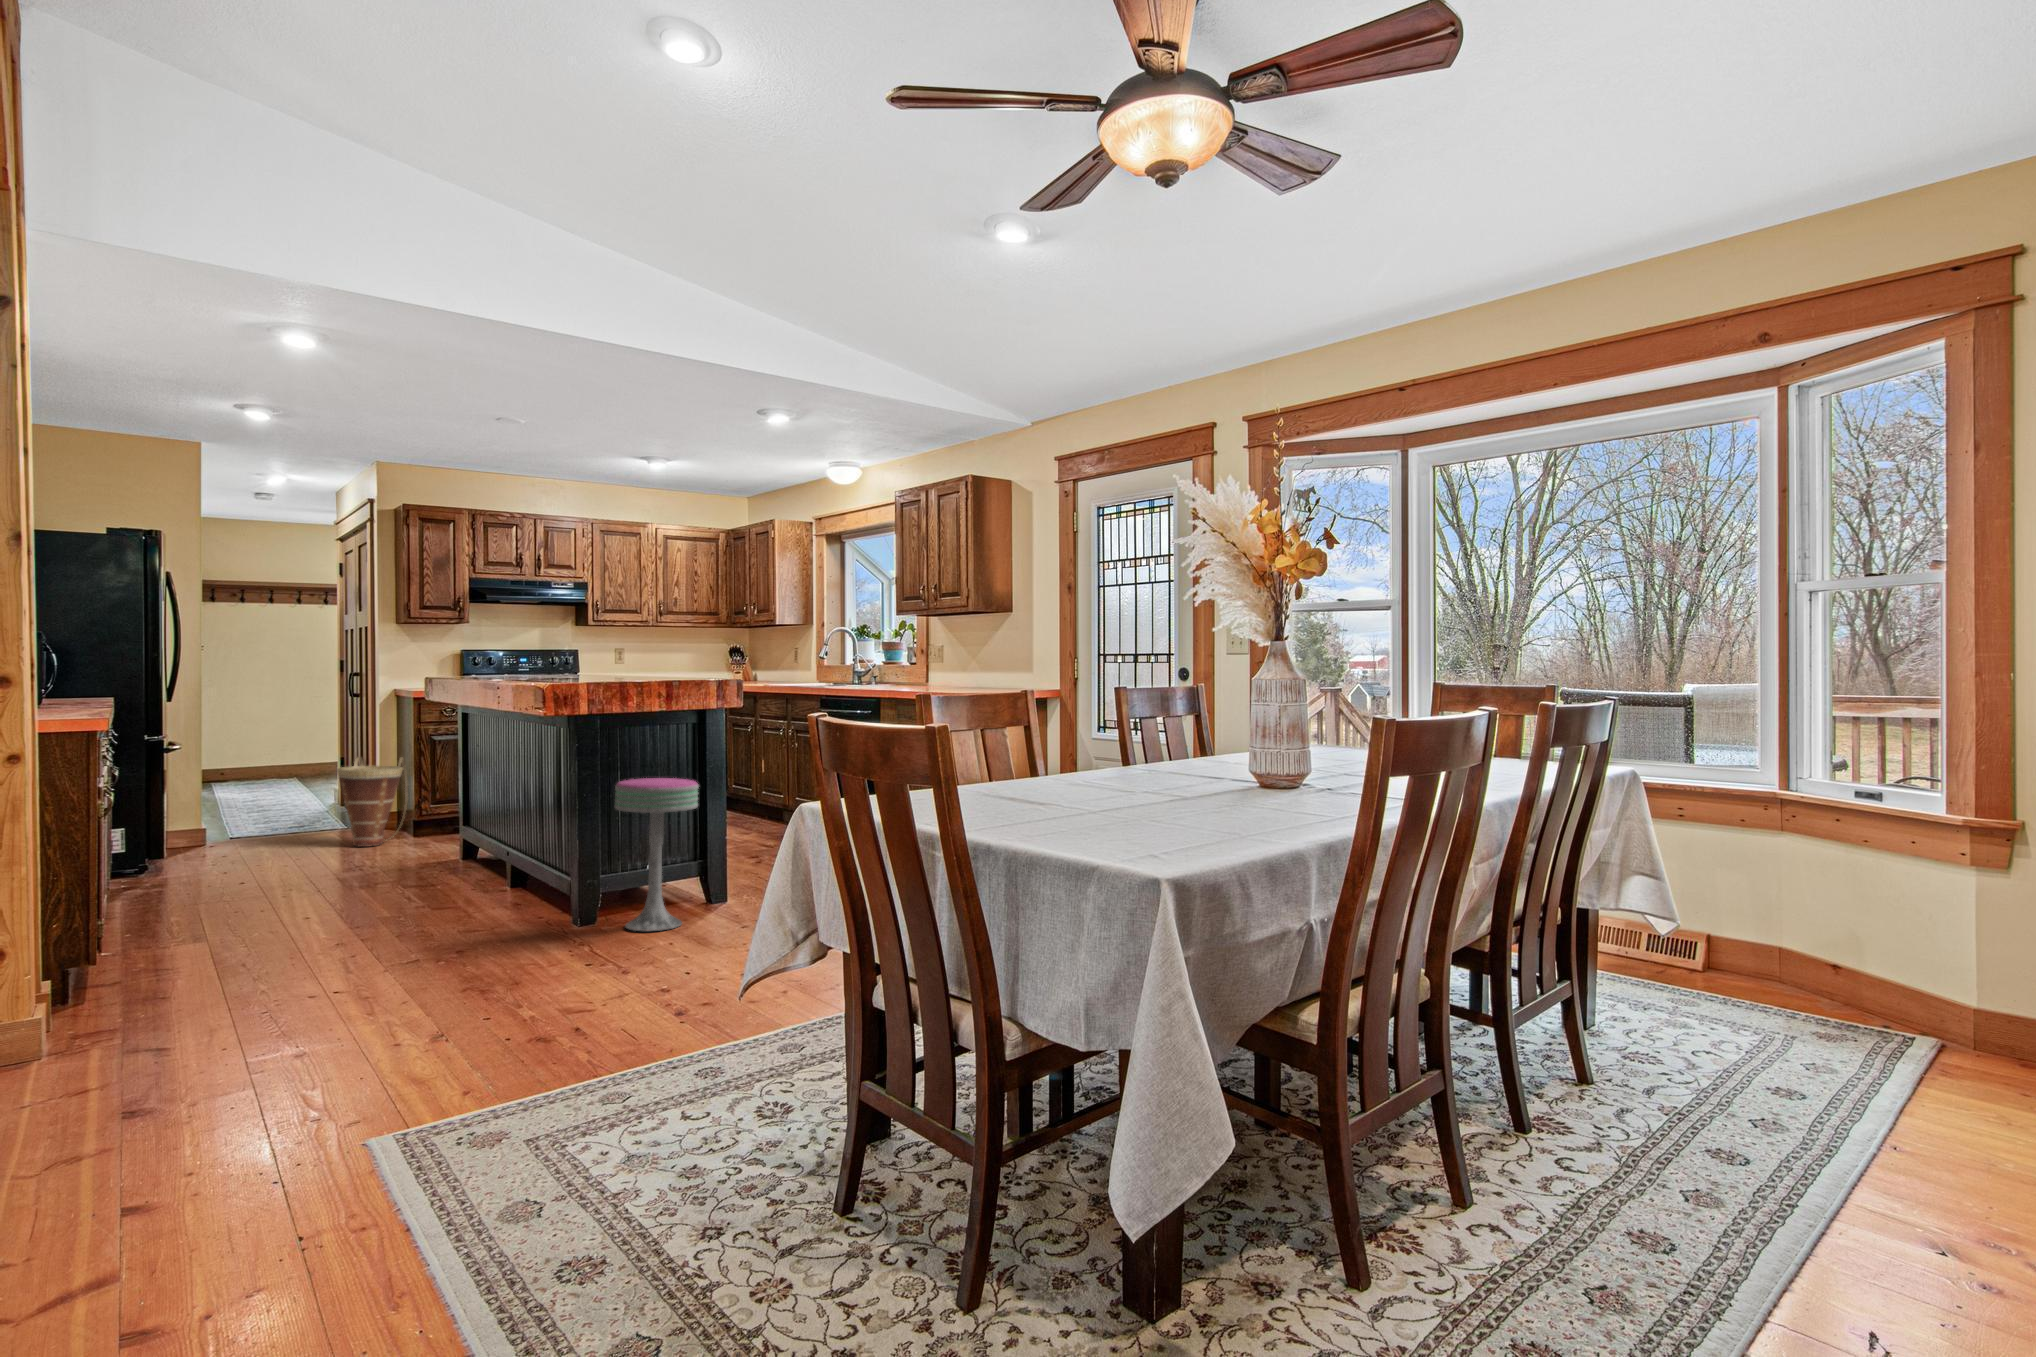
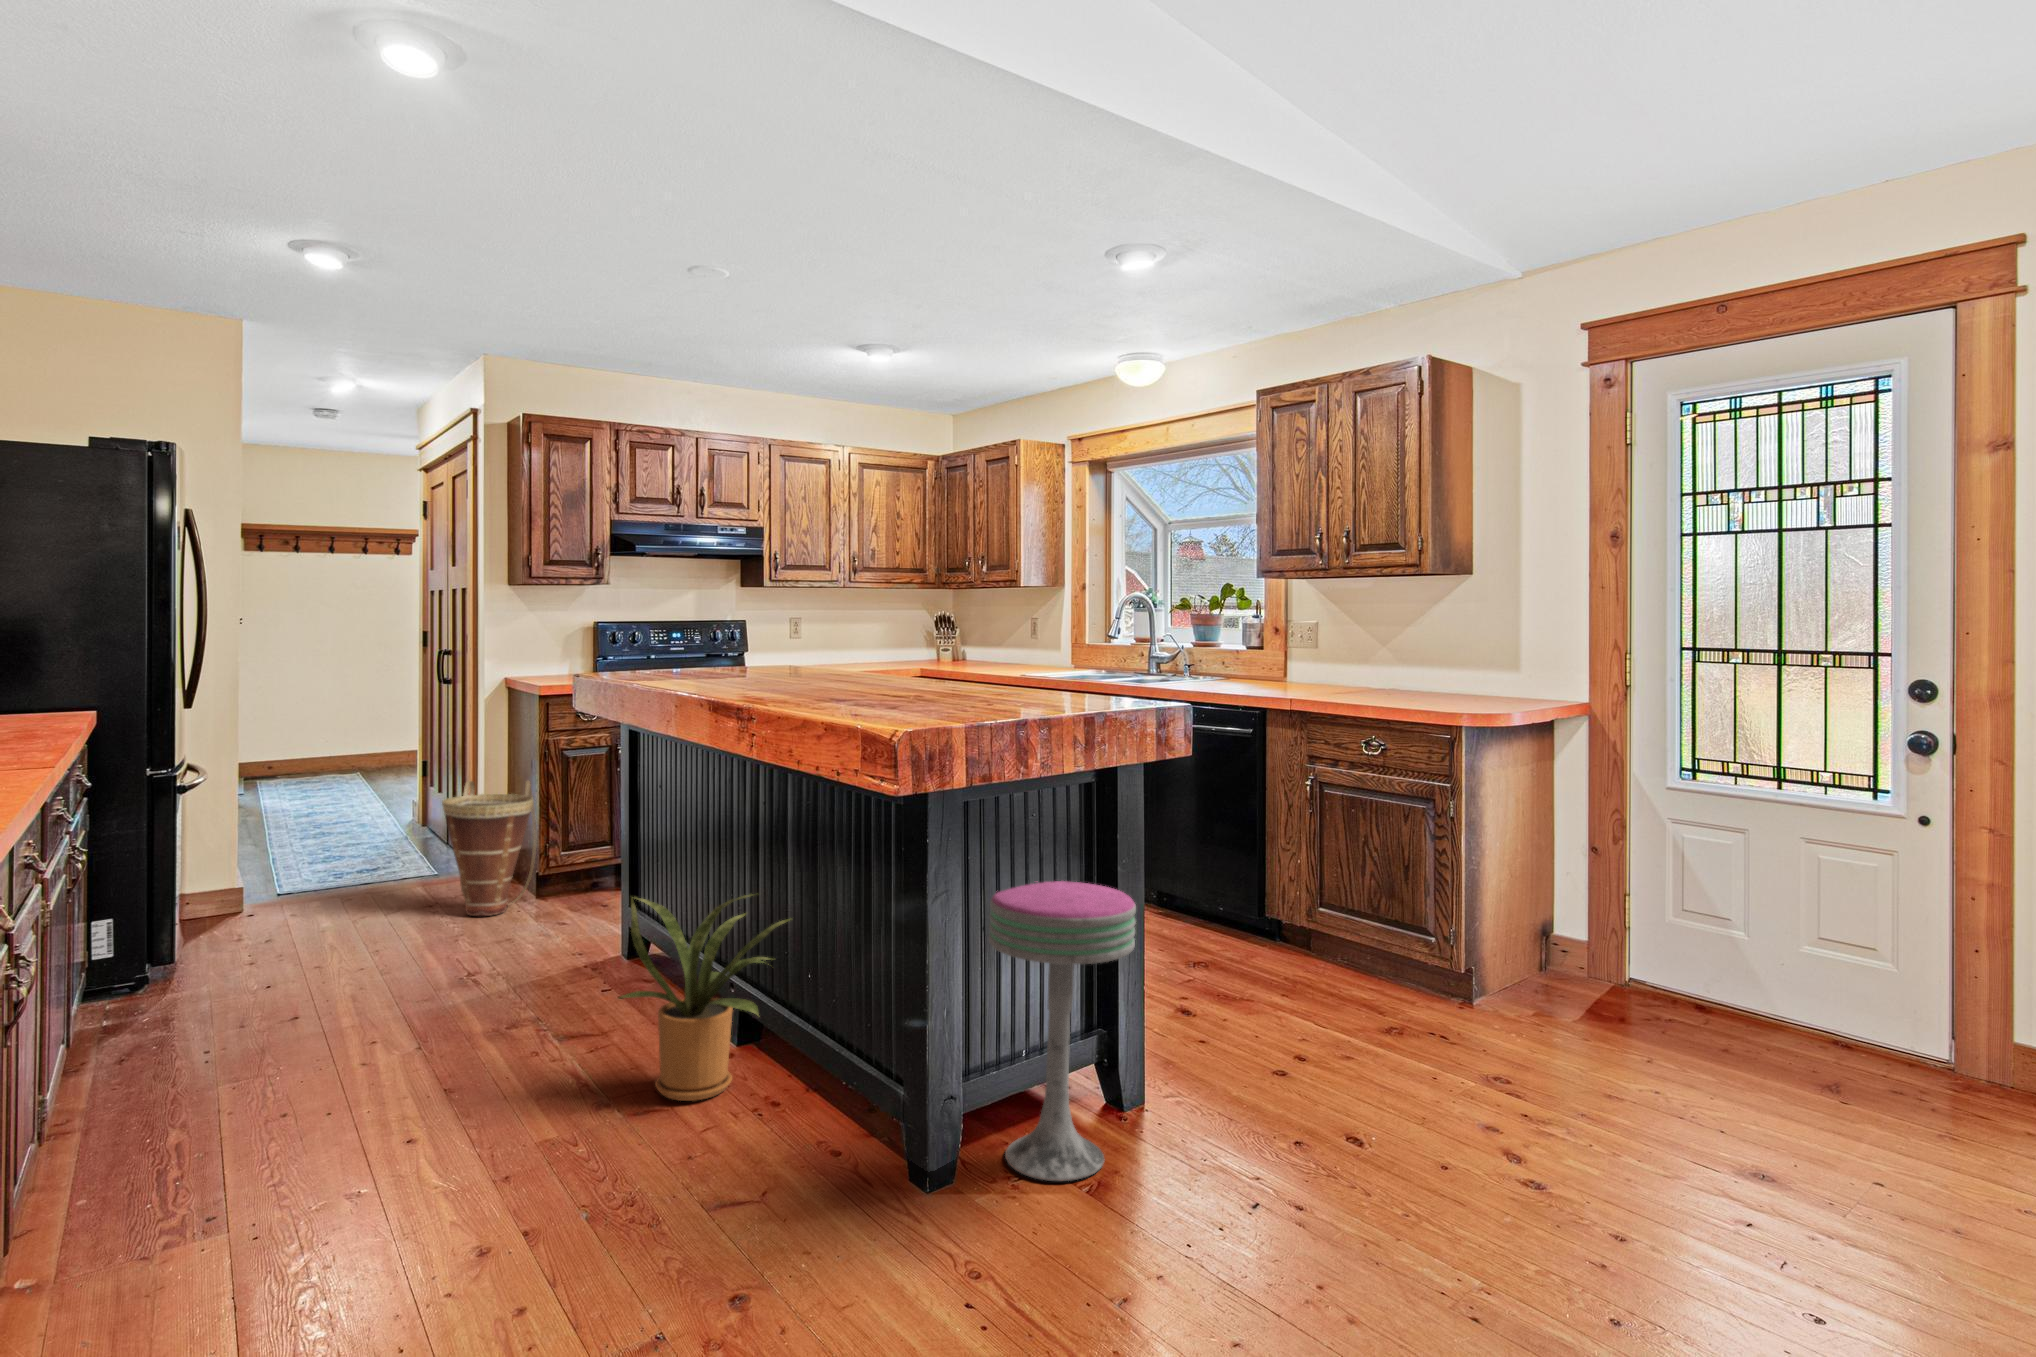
house plant: none [419,792,531,912] -> present [620,894,790,1101]

